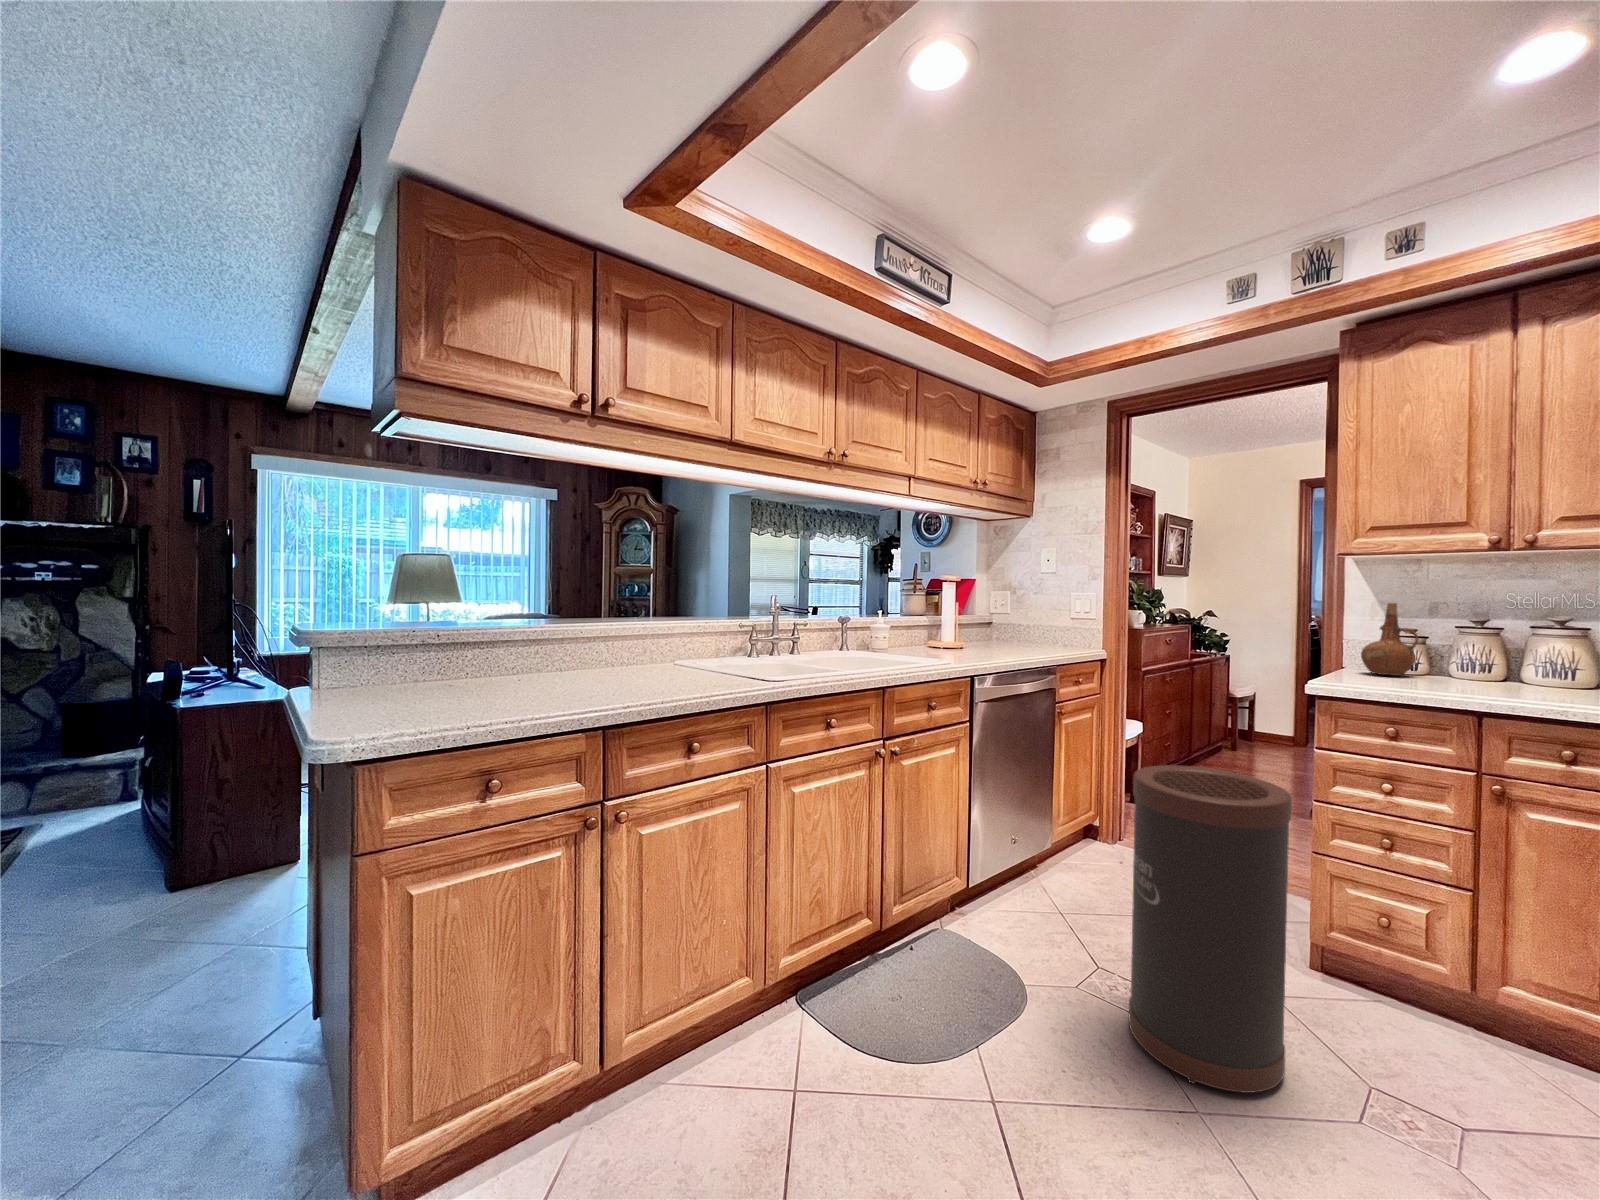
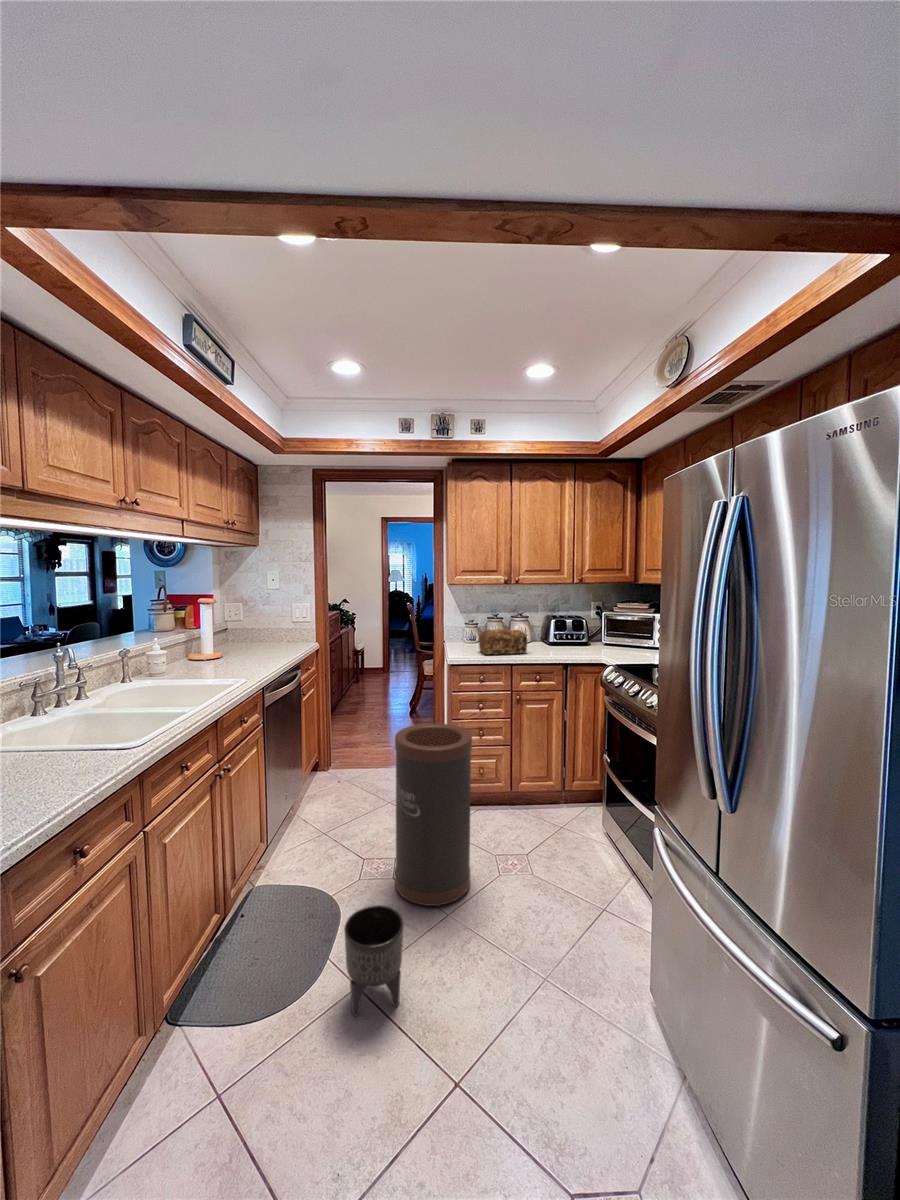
ceramic pitcher: present [1361,603,1418,676] -> none [456,609,478,647]
bread loaf: none [1409,638,1548,694] -> present [479,629,527,654]
planter: none [968,982,1061,1157] -> present [344,905,404,1016]

